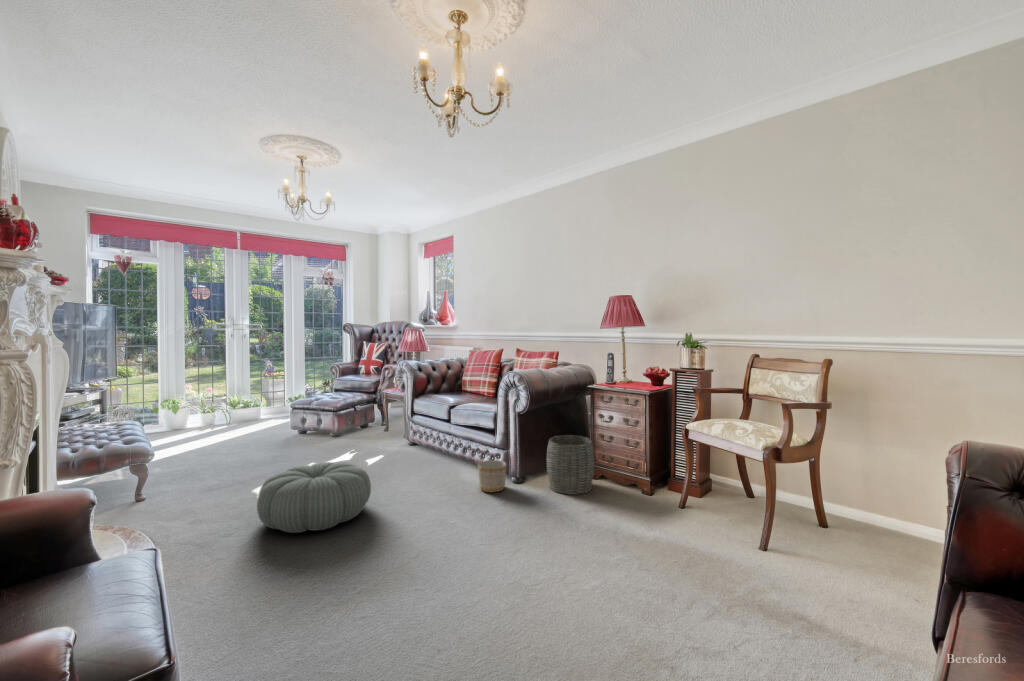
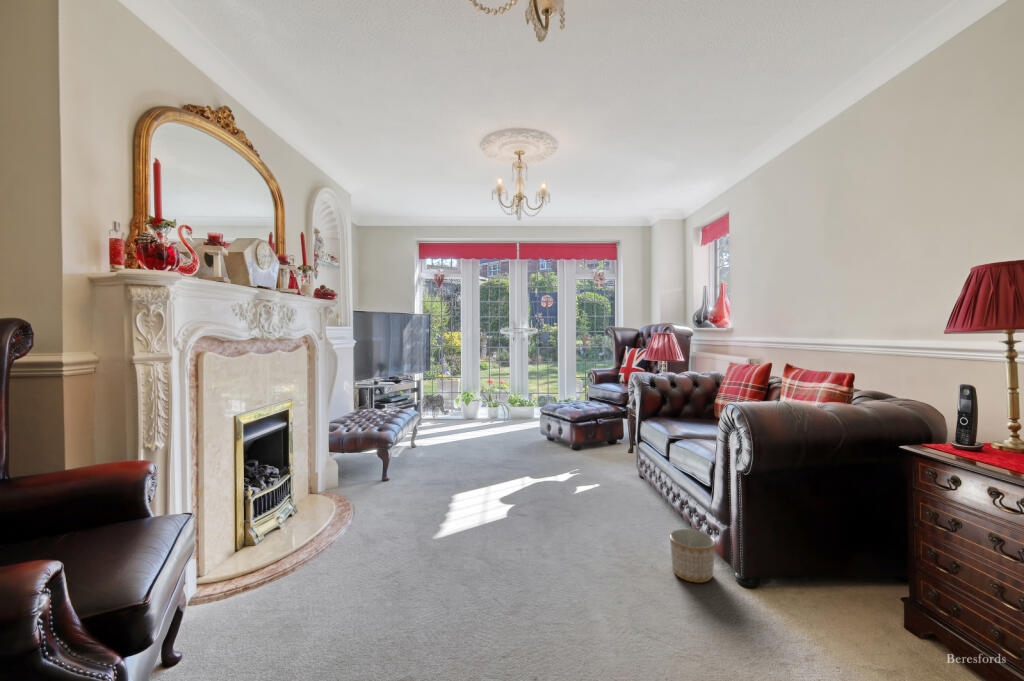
woven basket: present [547,435,594,495] -> none [786,522,890,646]
pouf: present [257,462,371,533] -> none [416,481,530,561]

